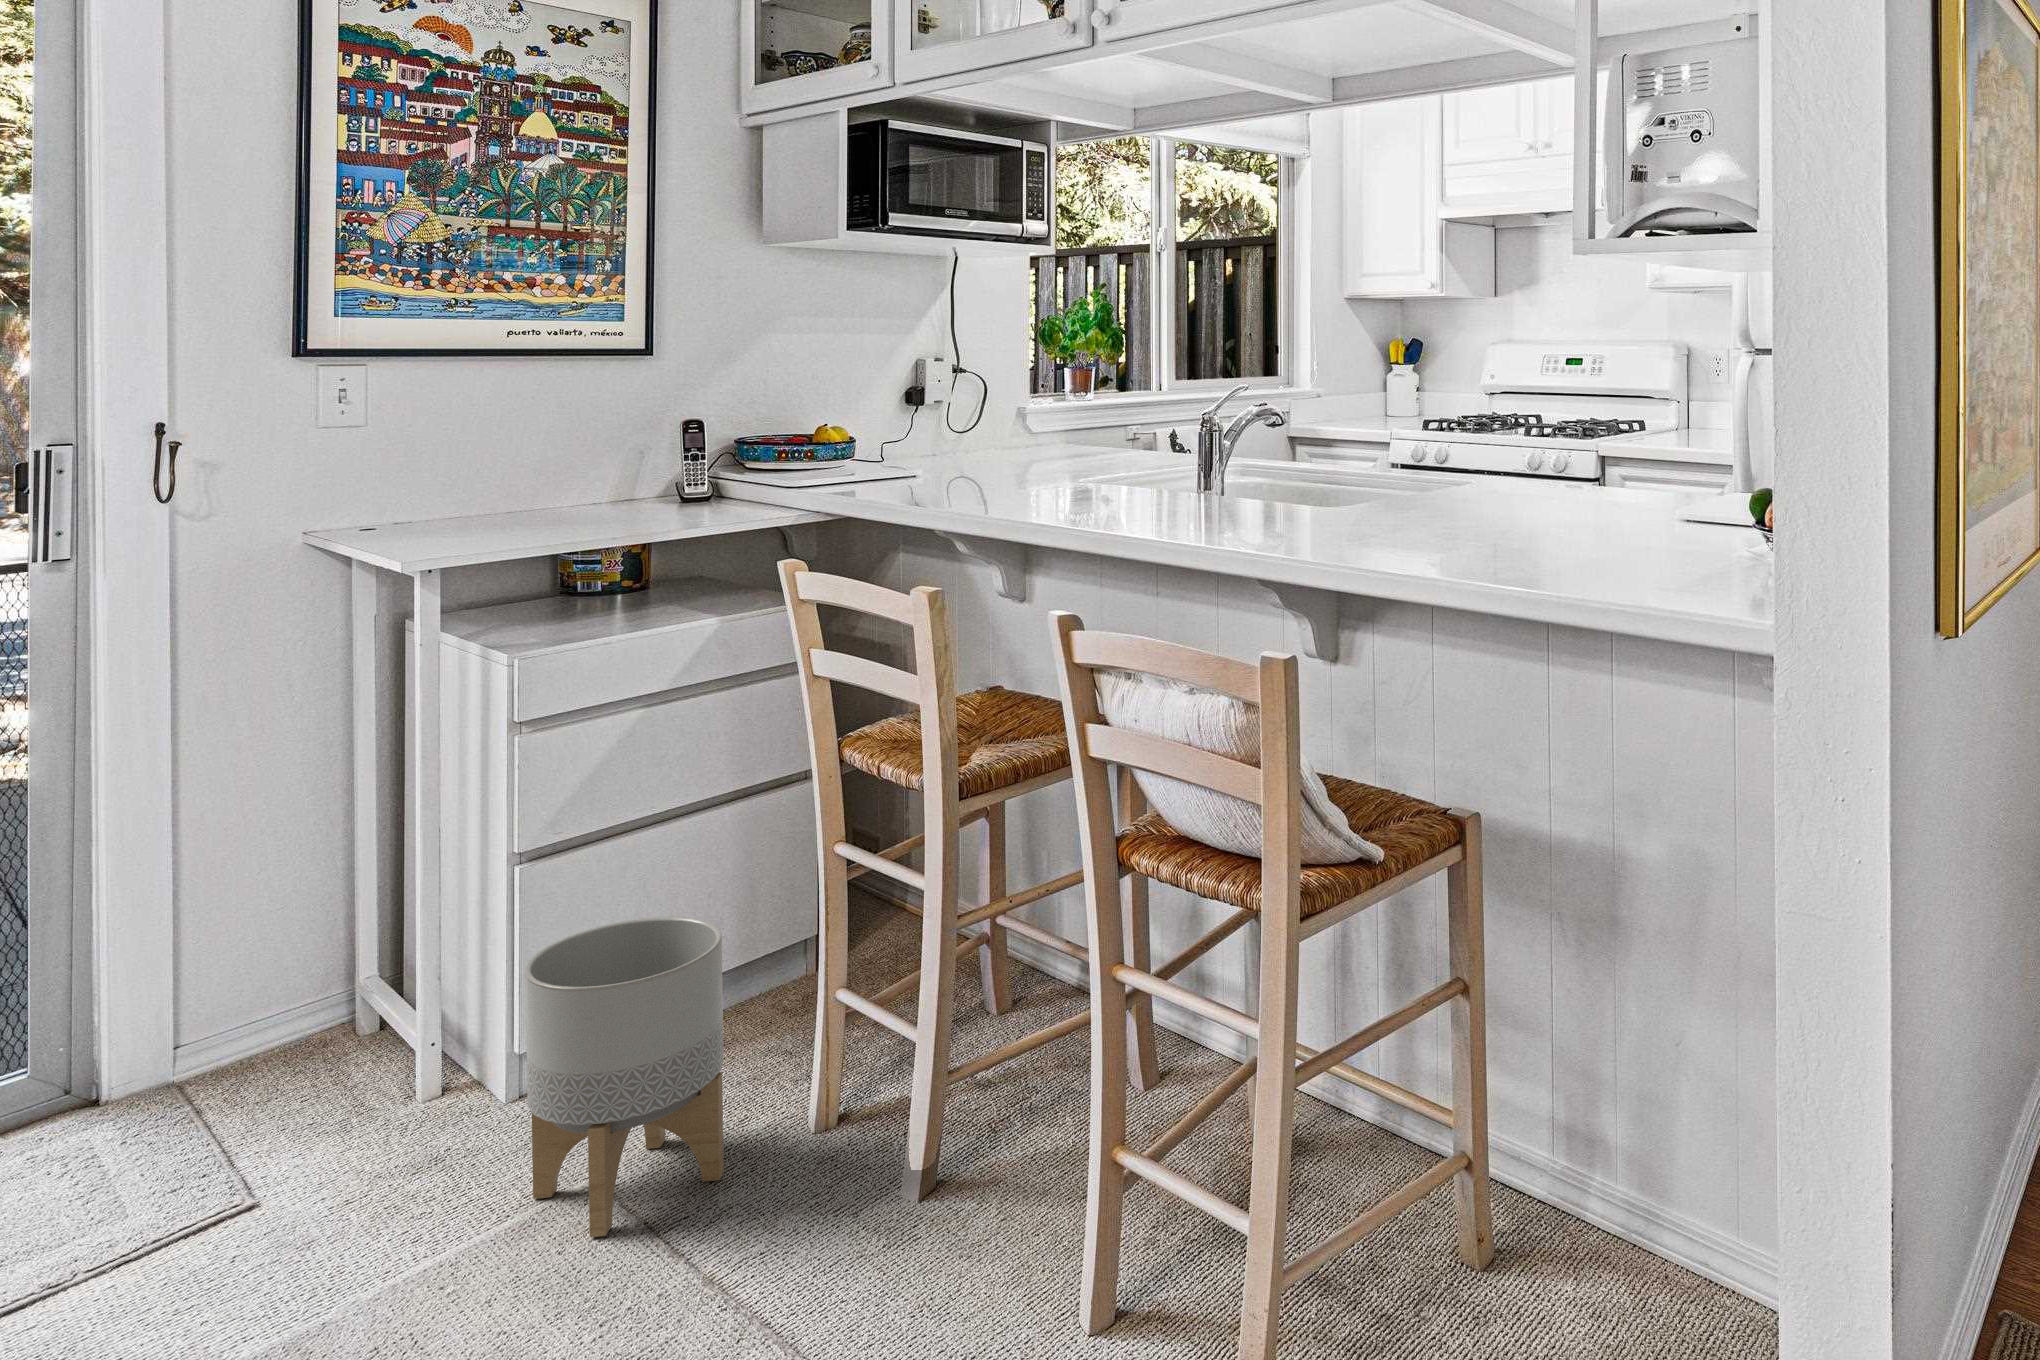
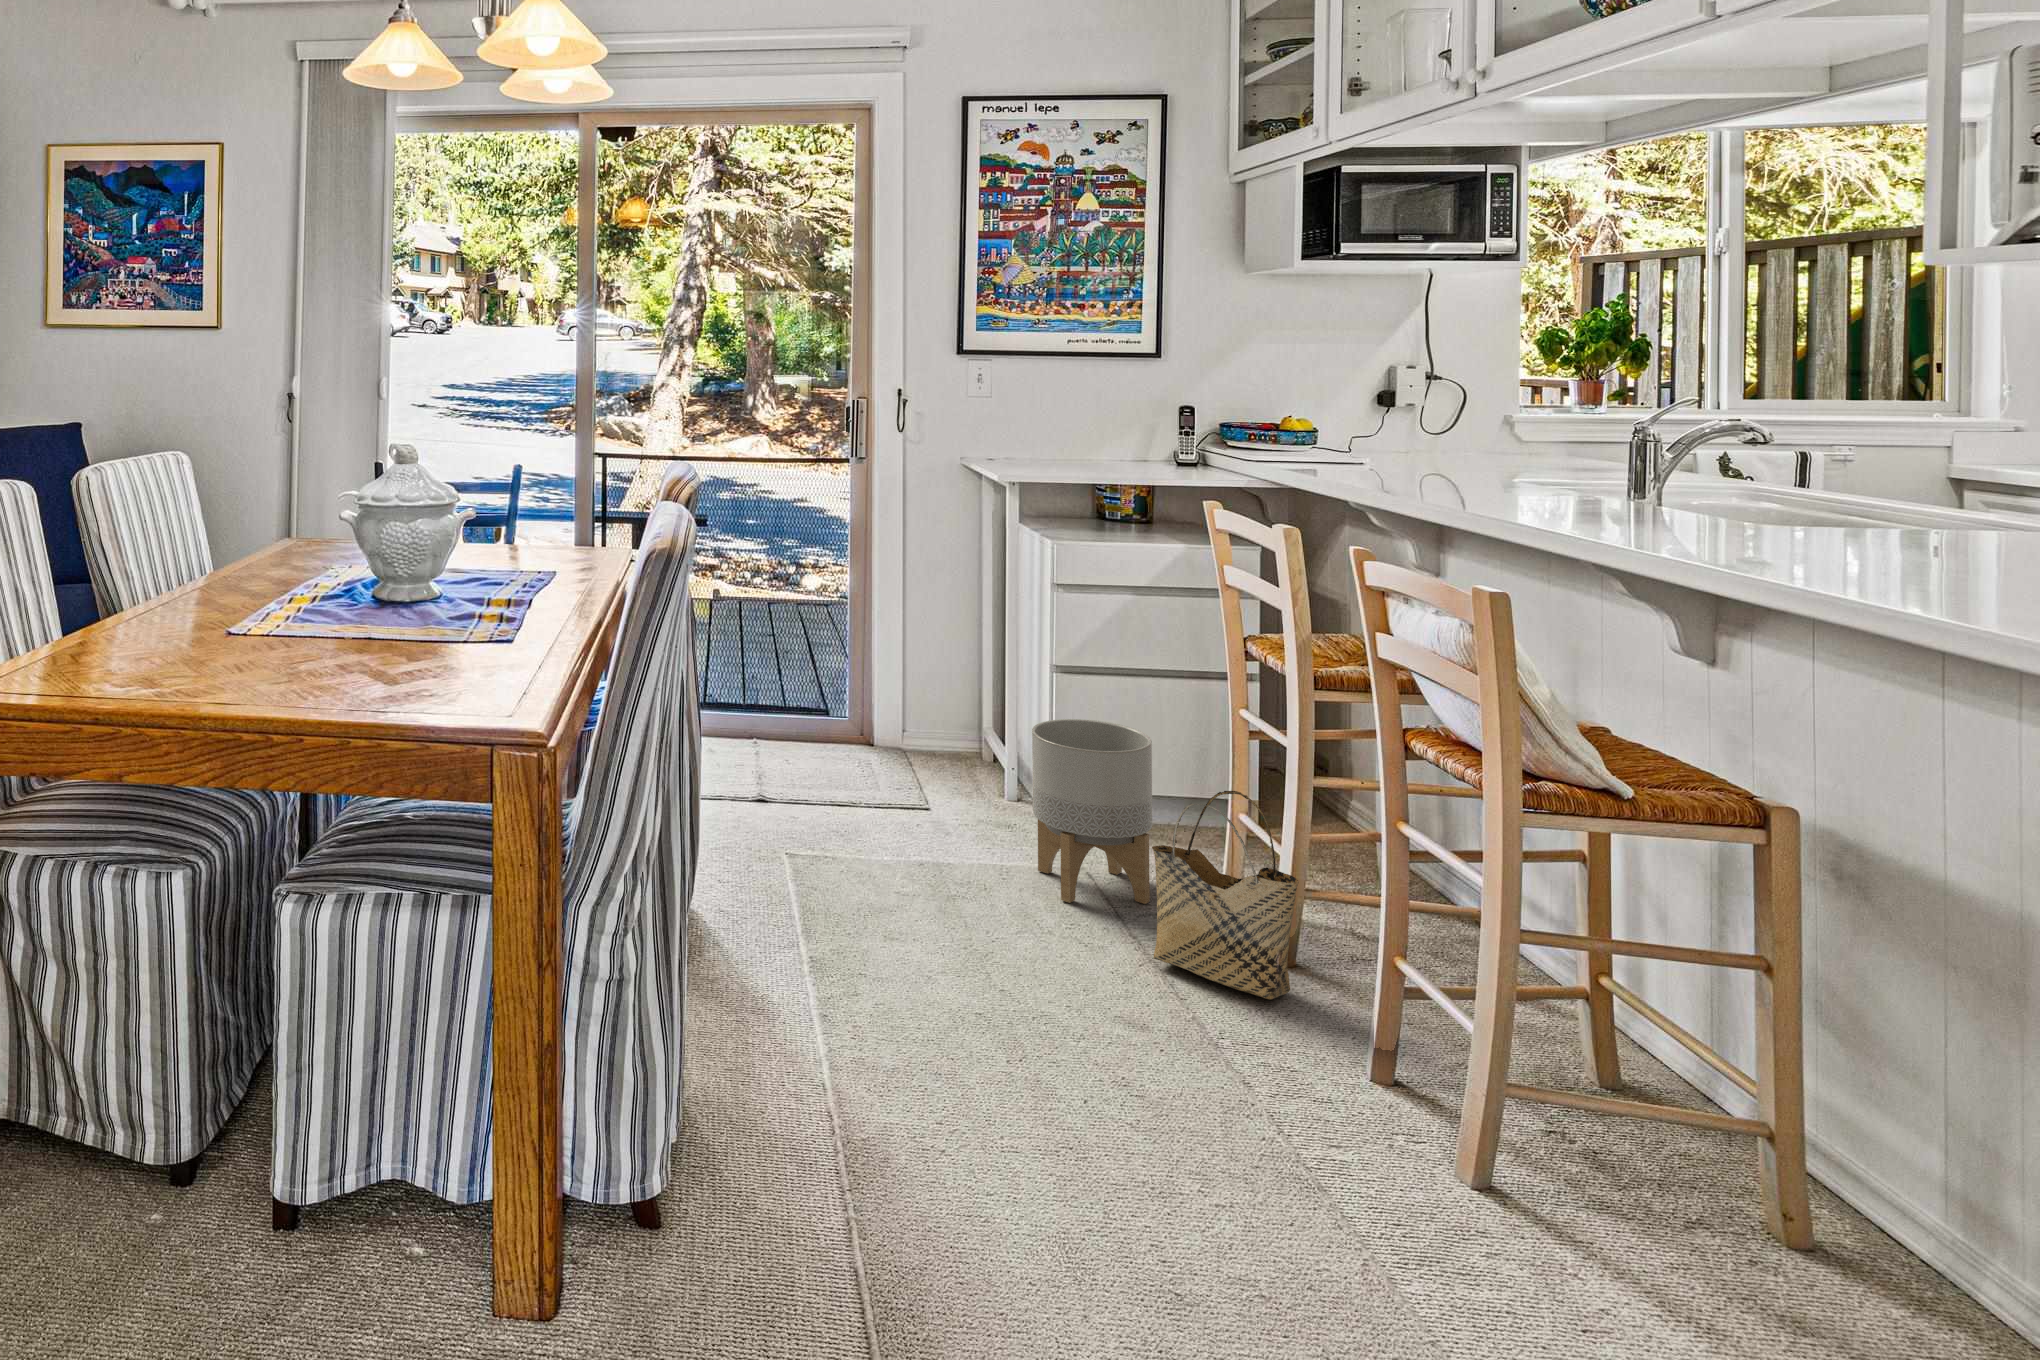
woven basket: none [760,974,967,1274] -> present [1152,791,1299,999]

